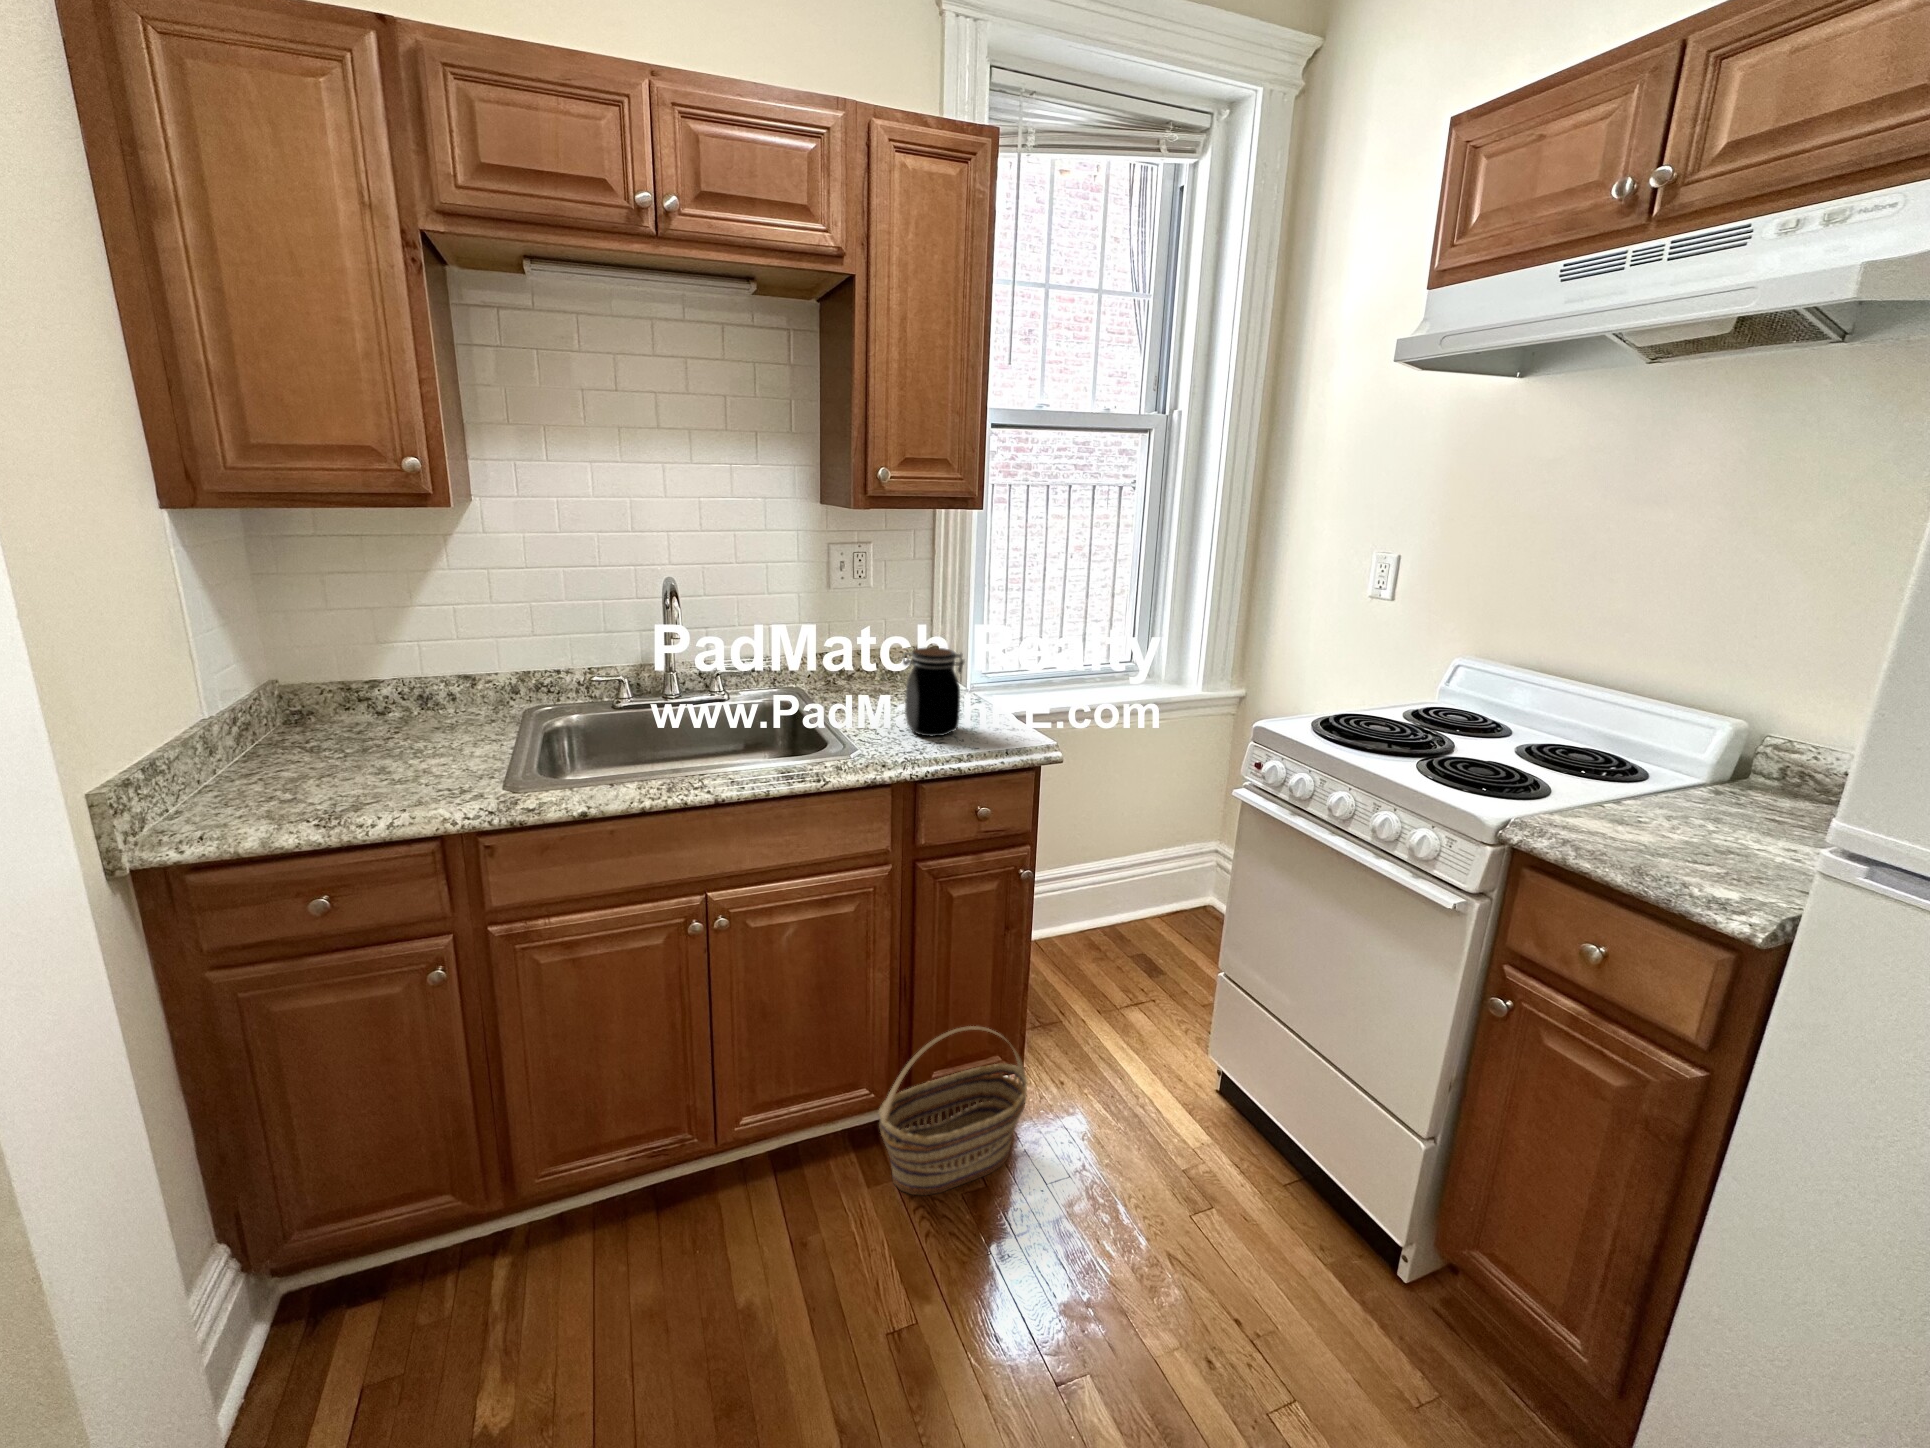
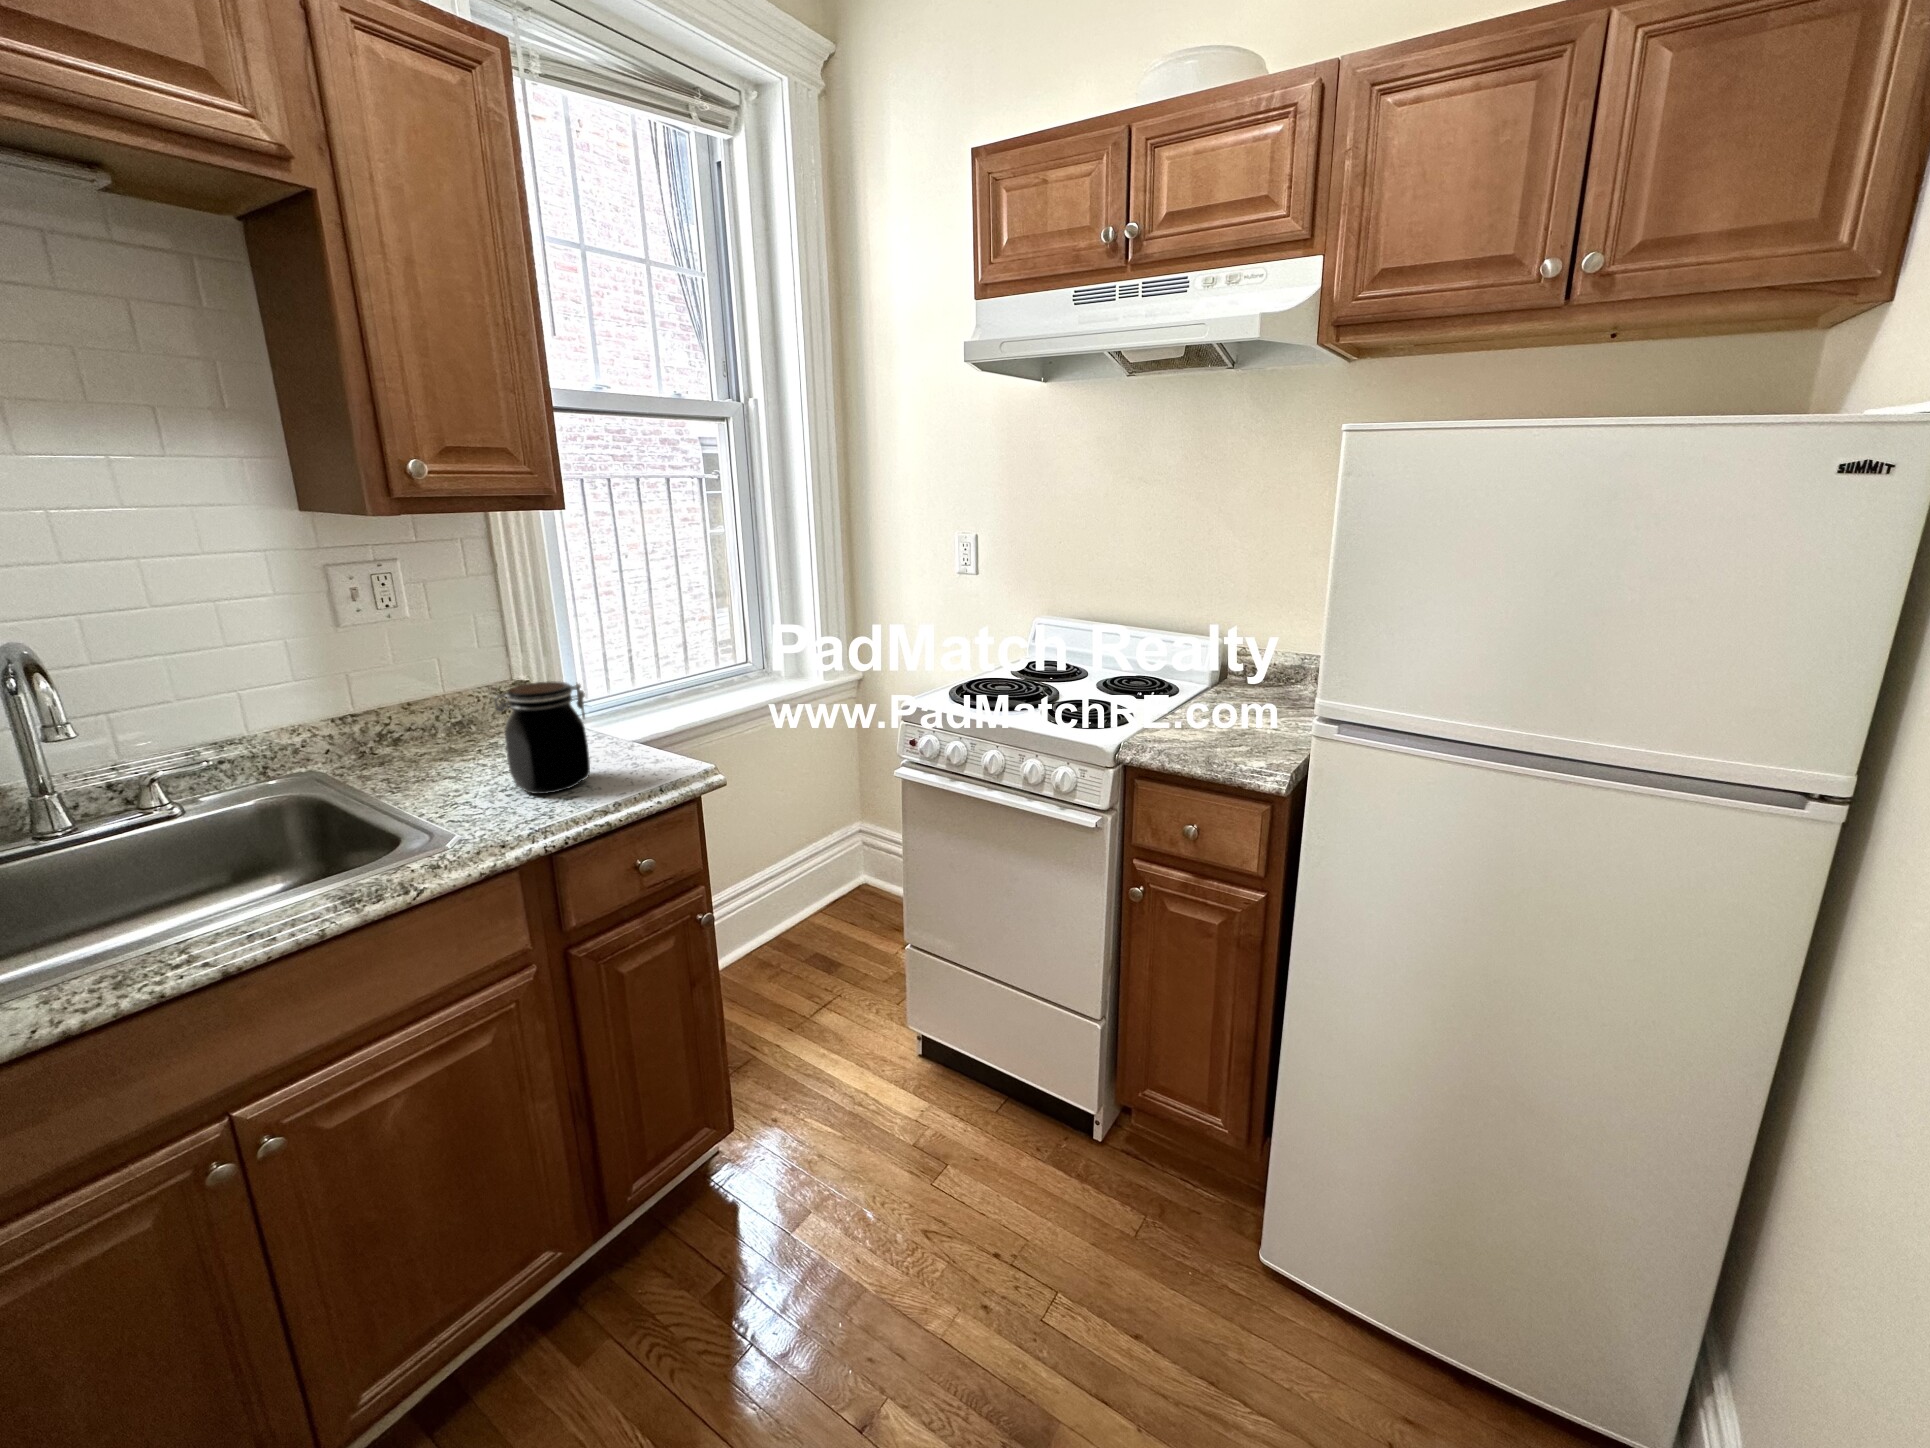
basket: present [879,1026,1027,1195] -> none [576,1104,752,1346]

